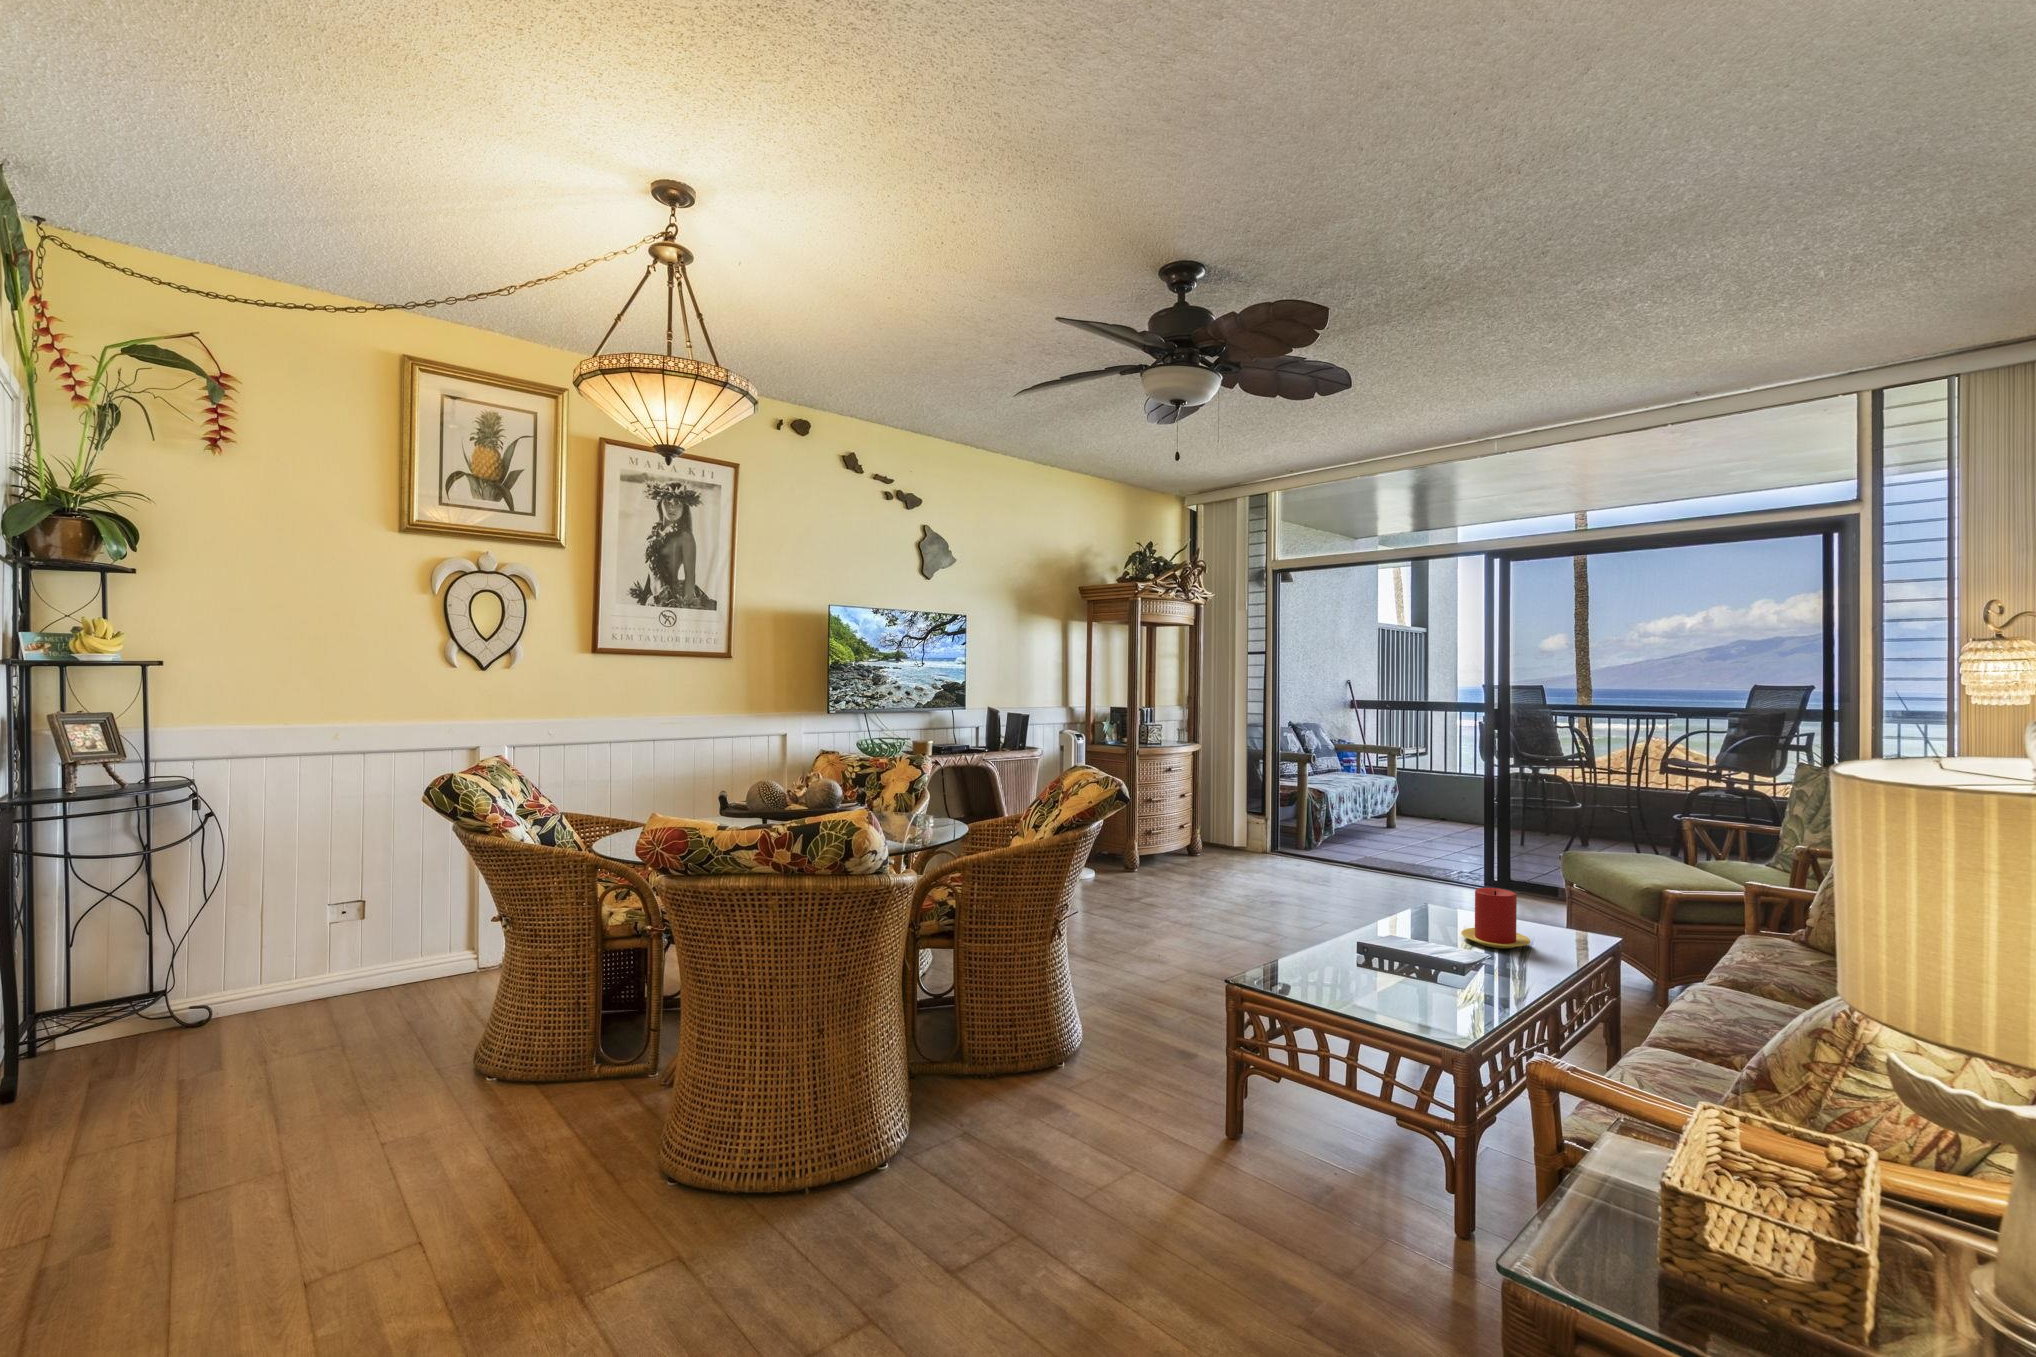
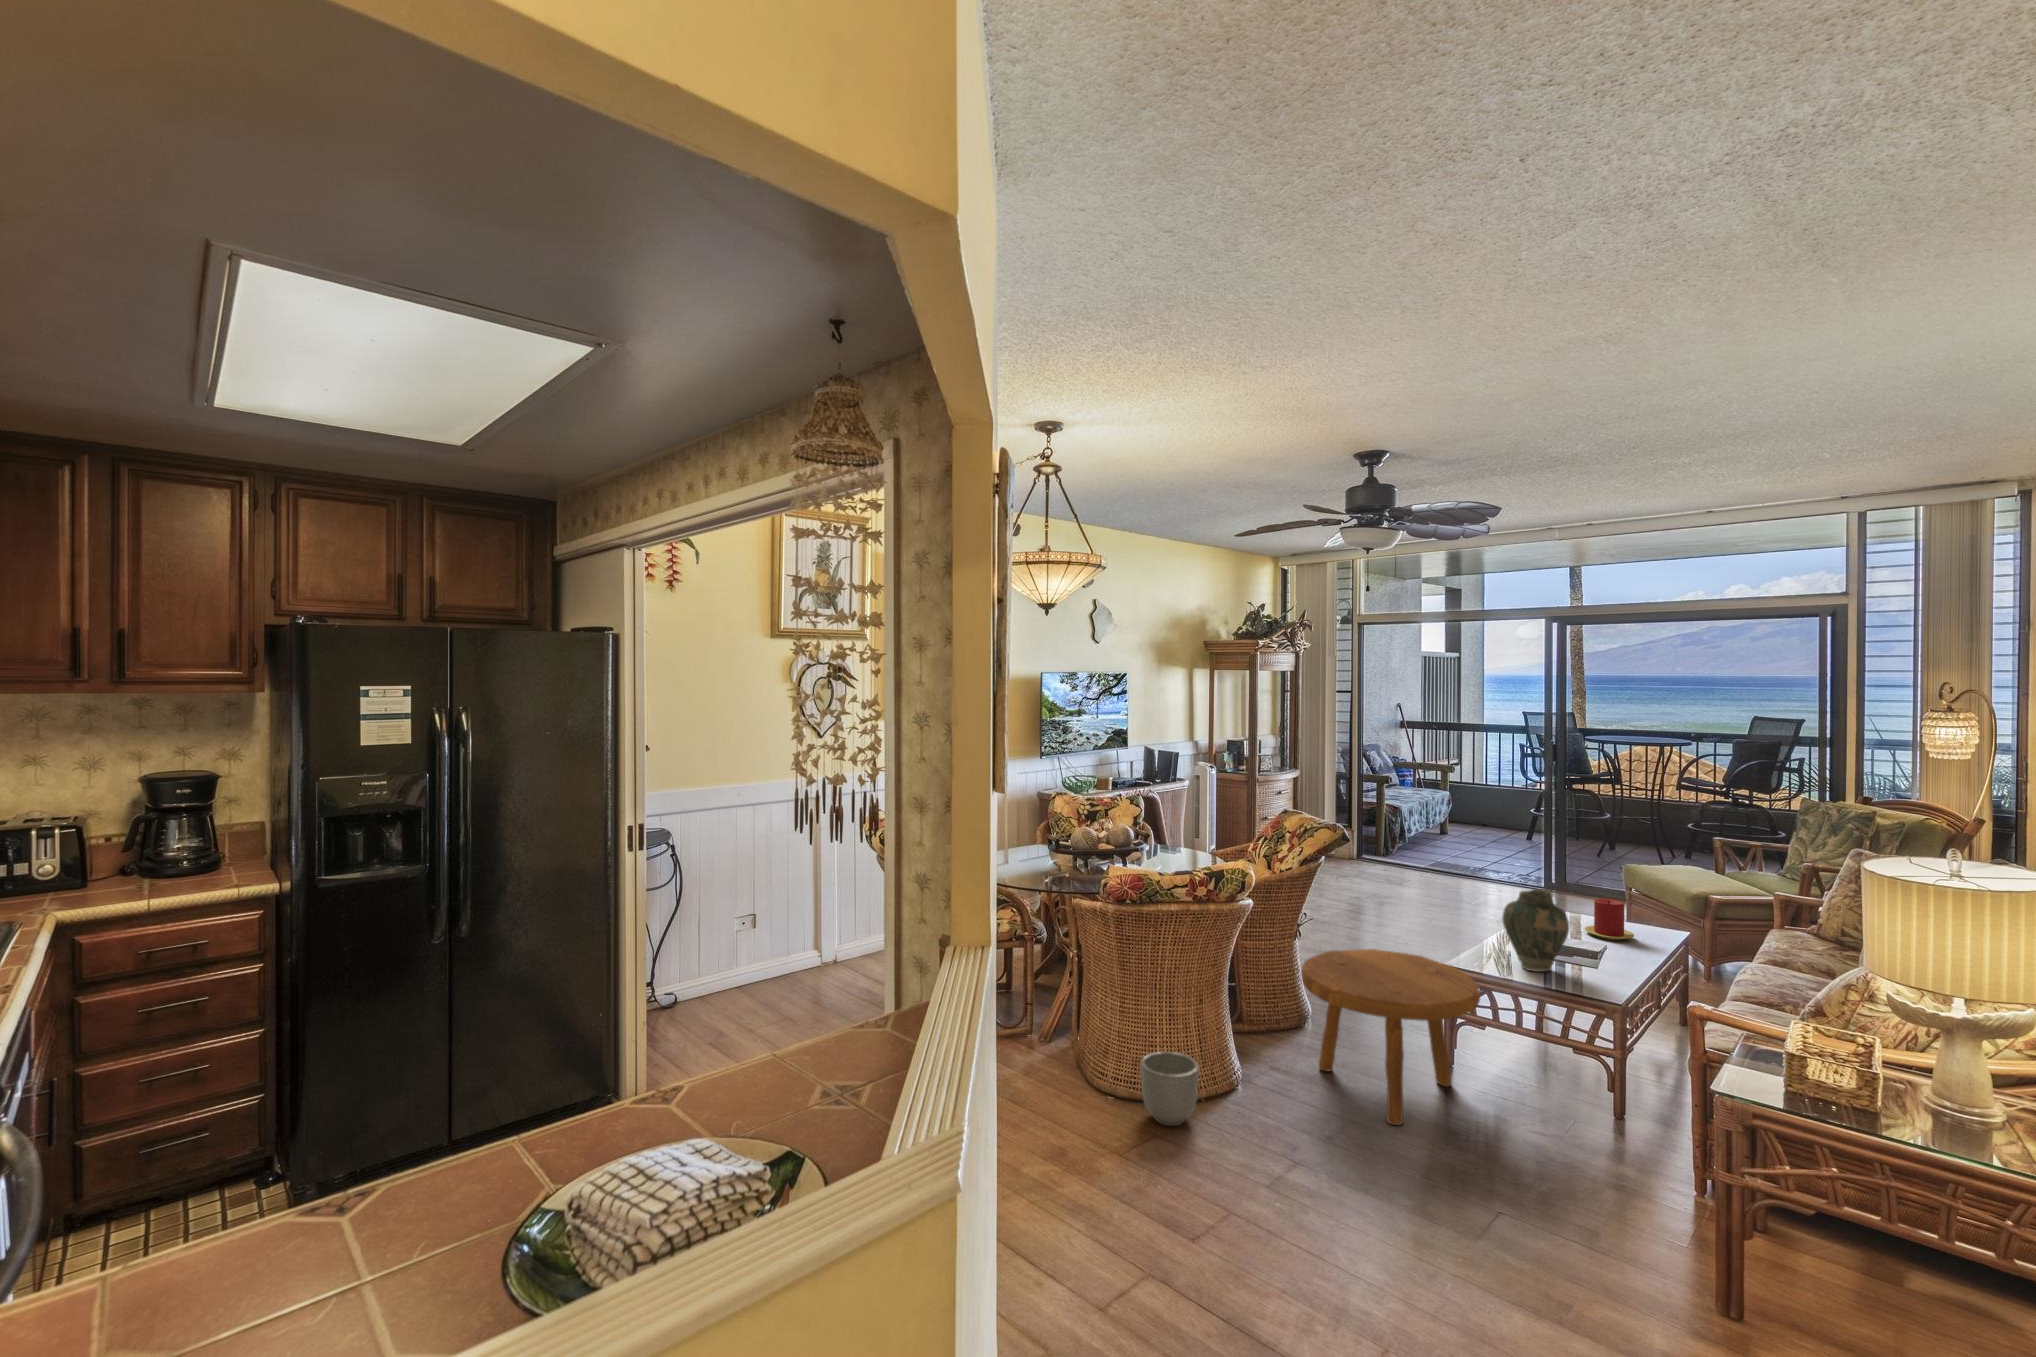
vase: none [1303,866,1398,995] -> present [1502,889,1569,972]
footstool: none [963,957,1228,1251] -> present [1301,949,1480,1125]
planter: none [650,1117,751,1246] -> present [1140,1051,1199,1126]

